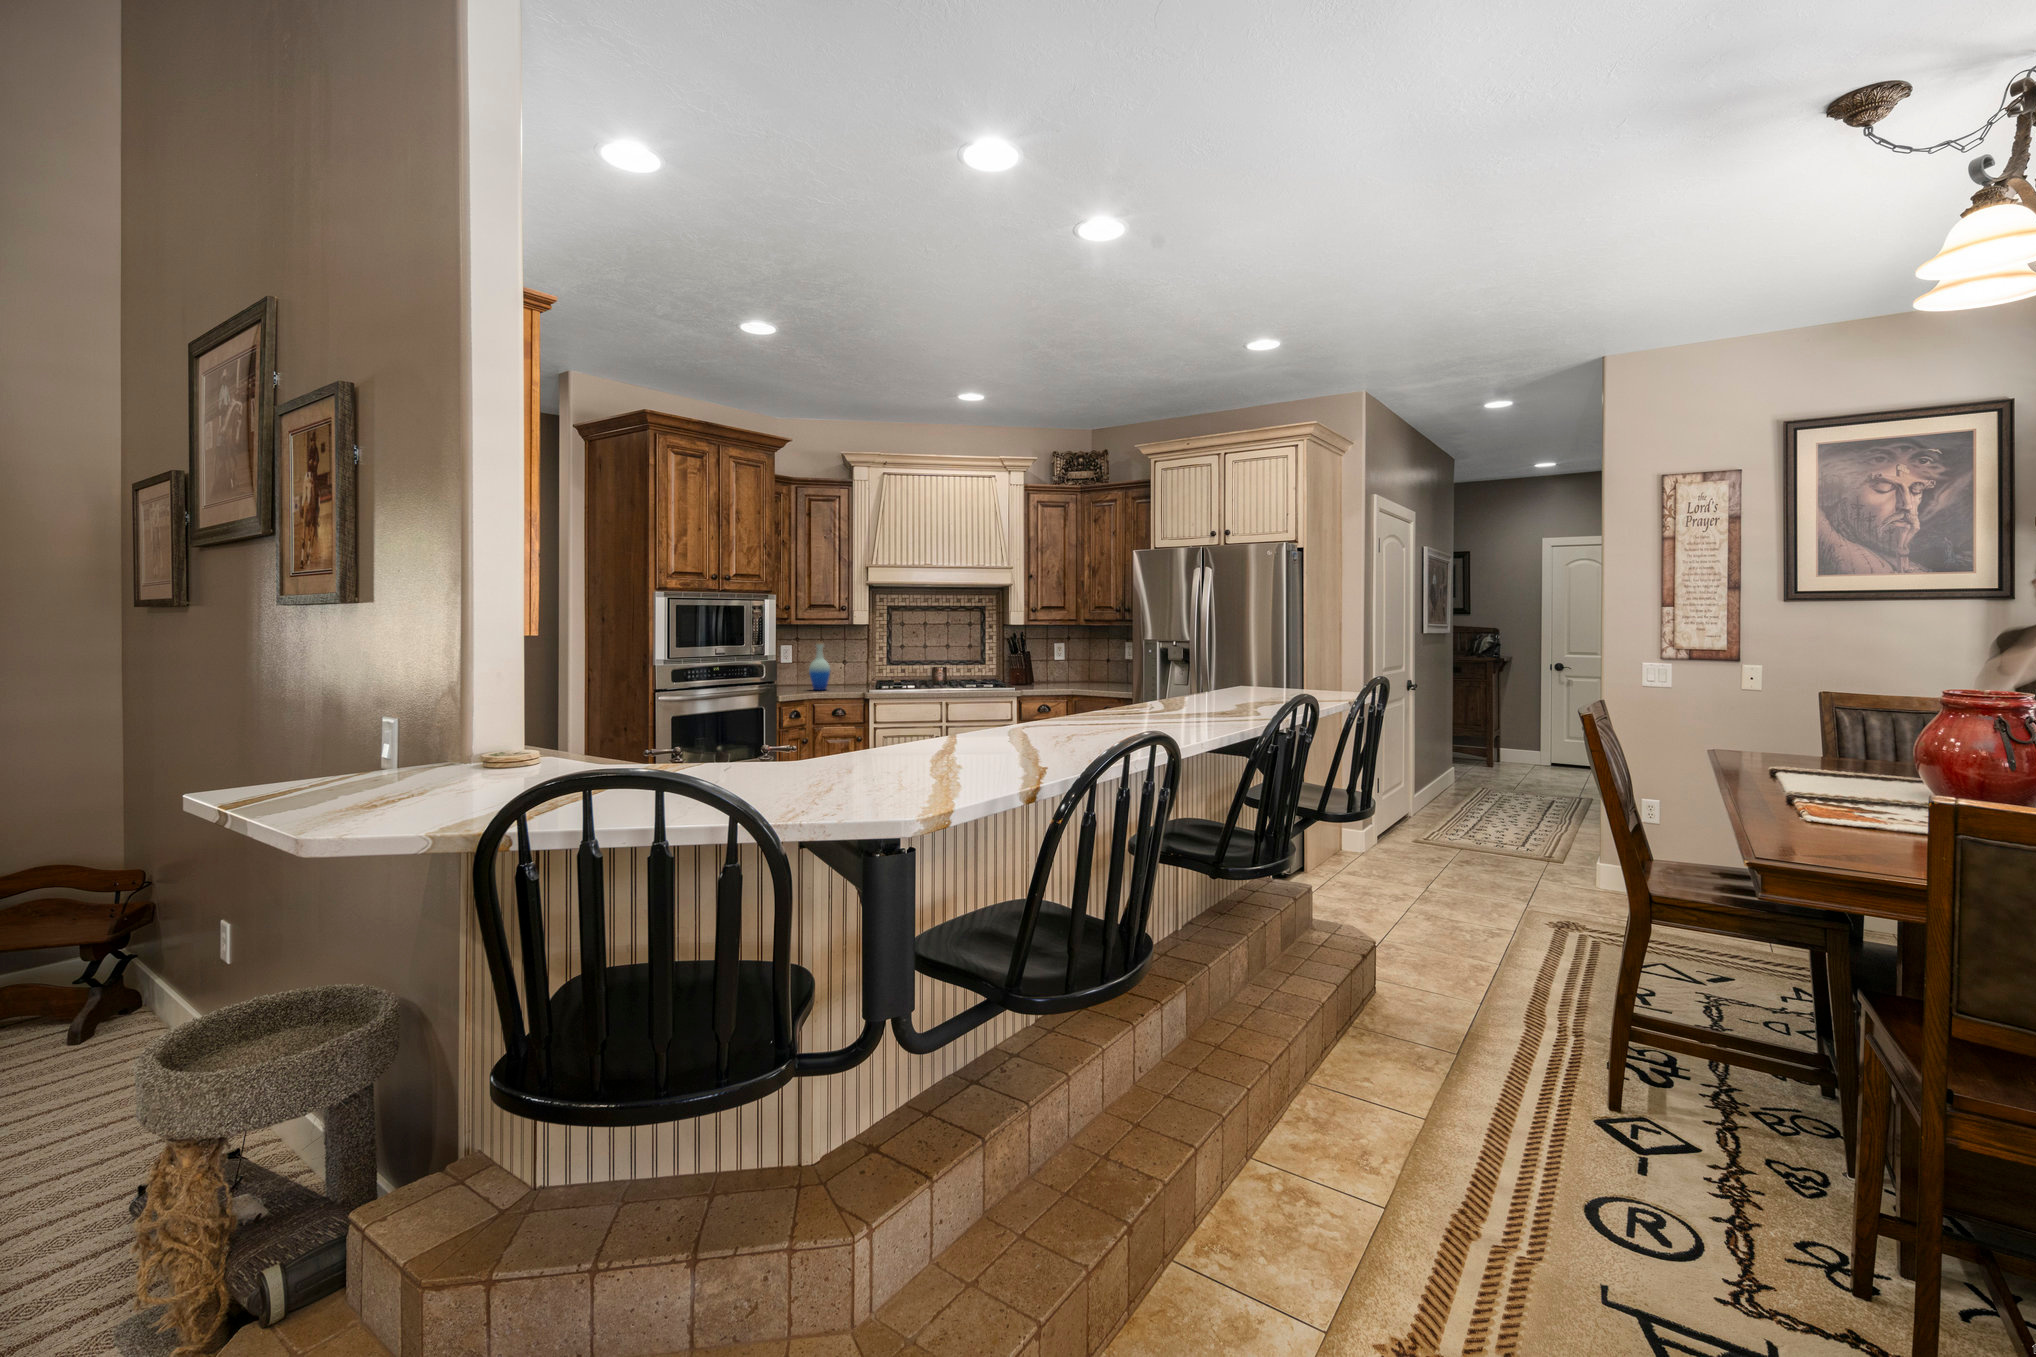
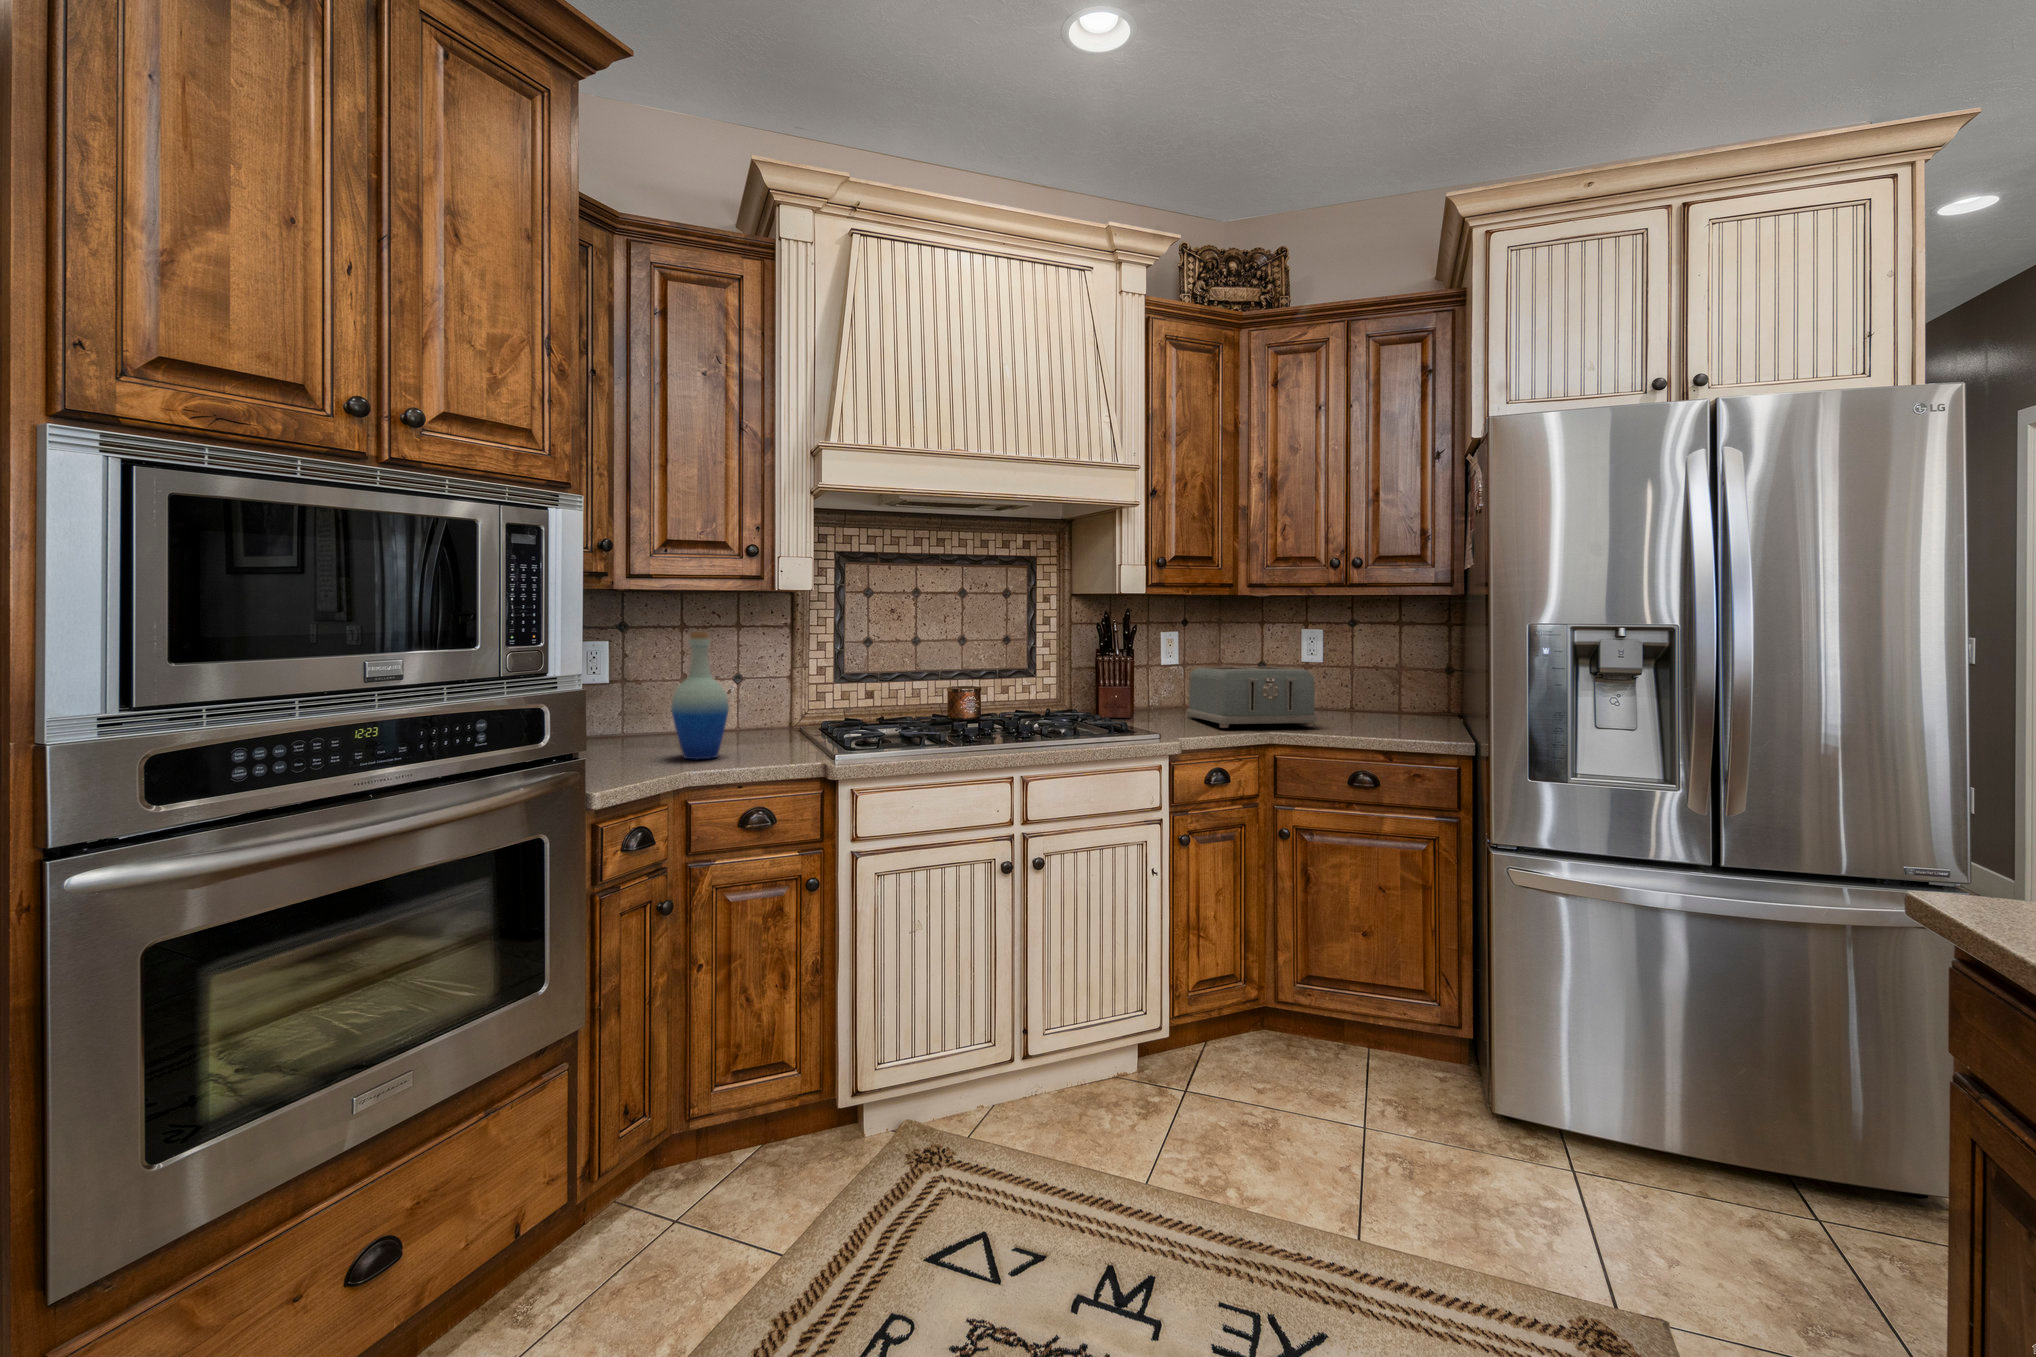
toaster: none [1051,659,1099,685] -> present [1187,667,1317,728]

